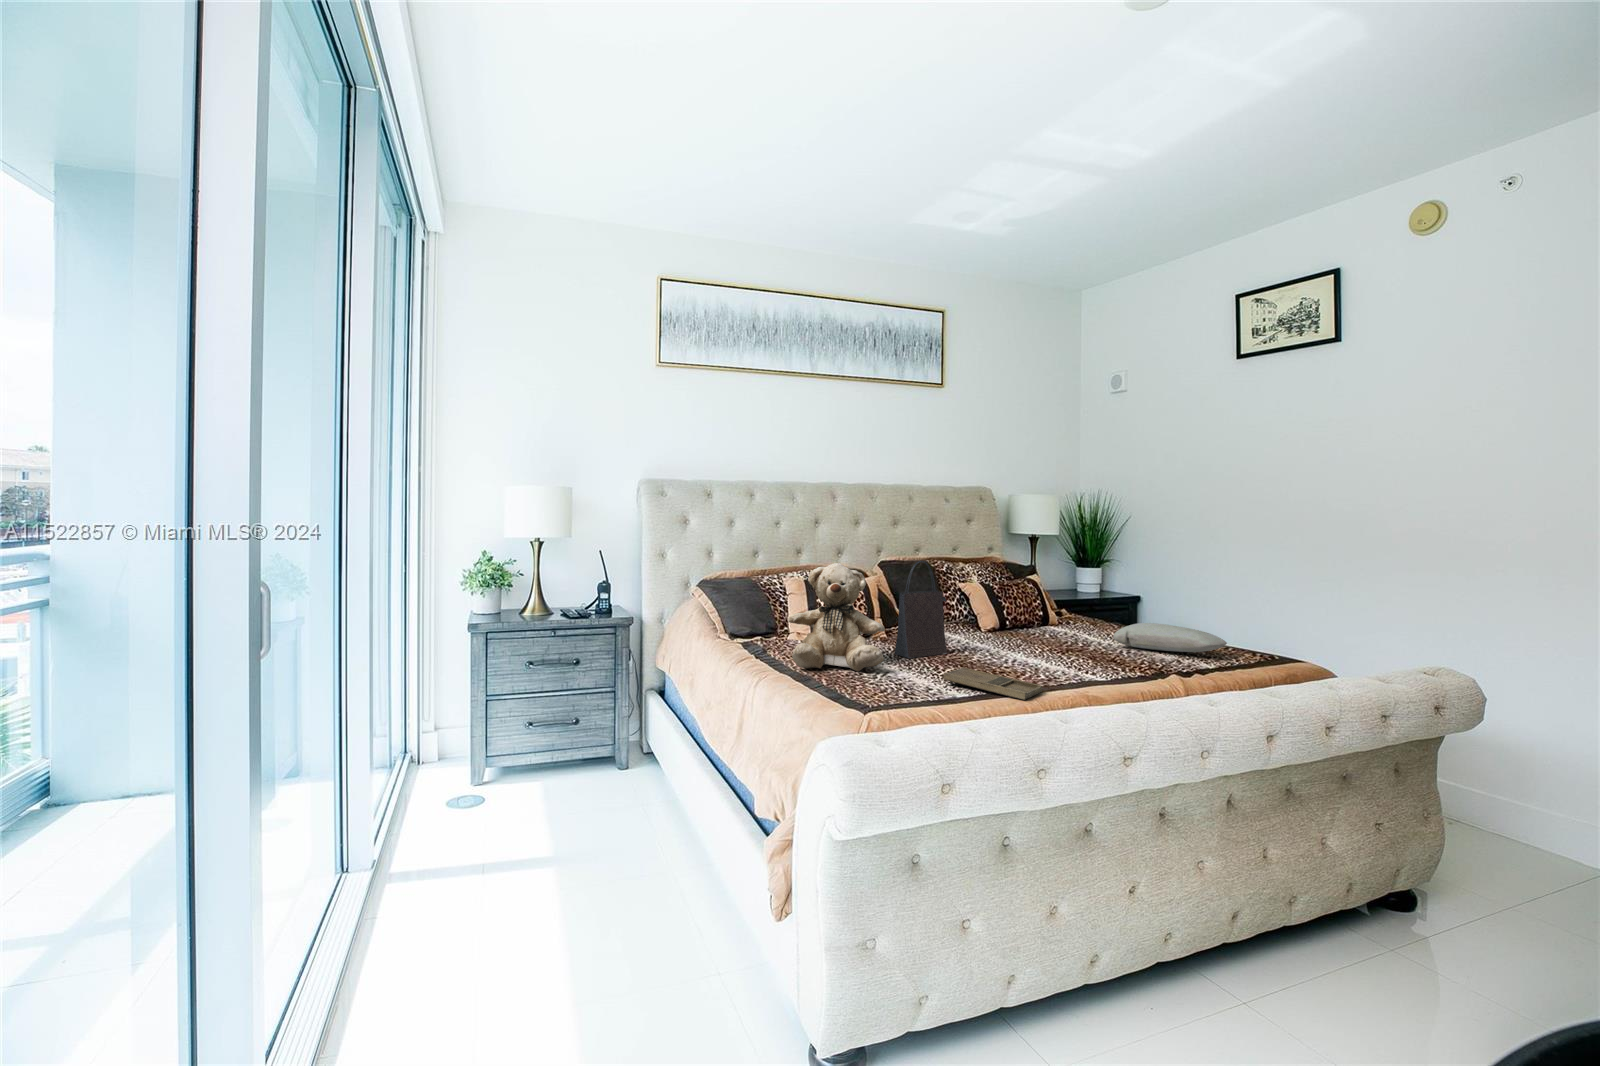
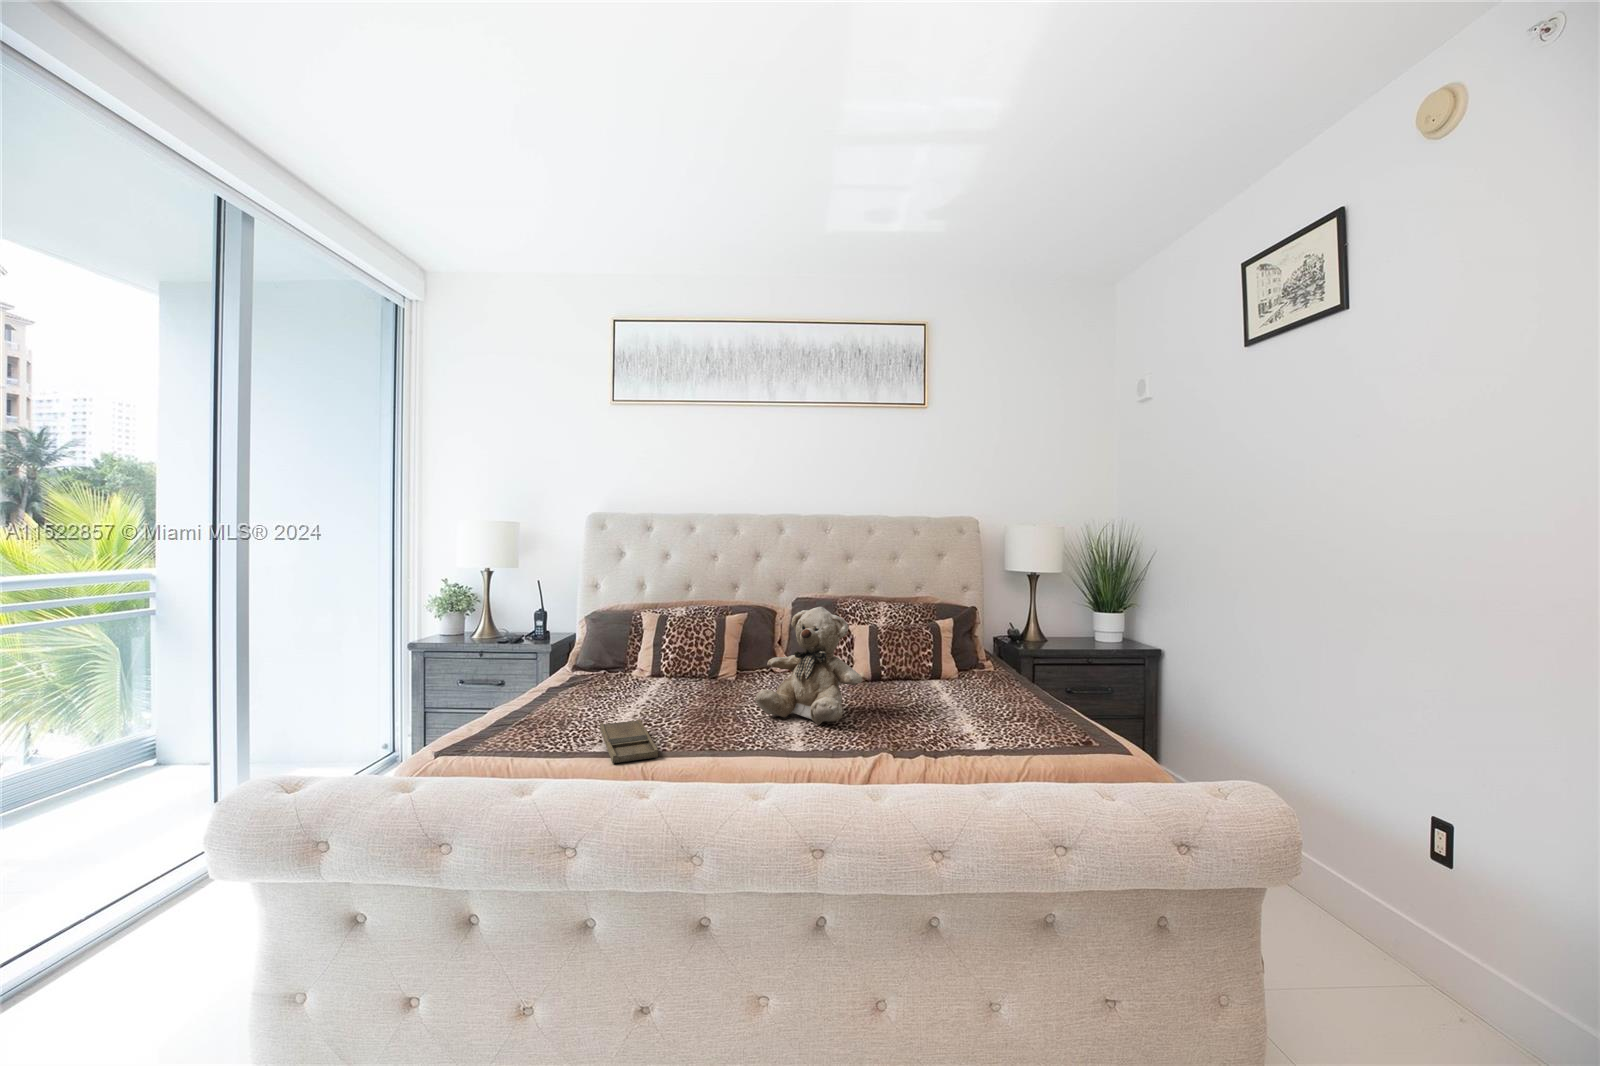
handbag: present [894,561,947,658] -> none [666,603,729,704]
teddy bear: present [788,563,885,672] -> present [755,607,862,725]
pillow: present [1113,623,1227,652] -> none [922,687,1029,731]

